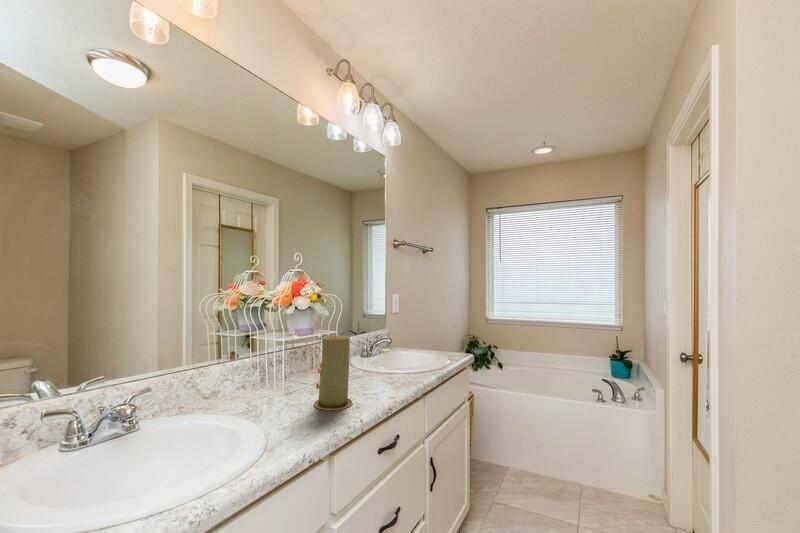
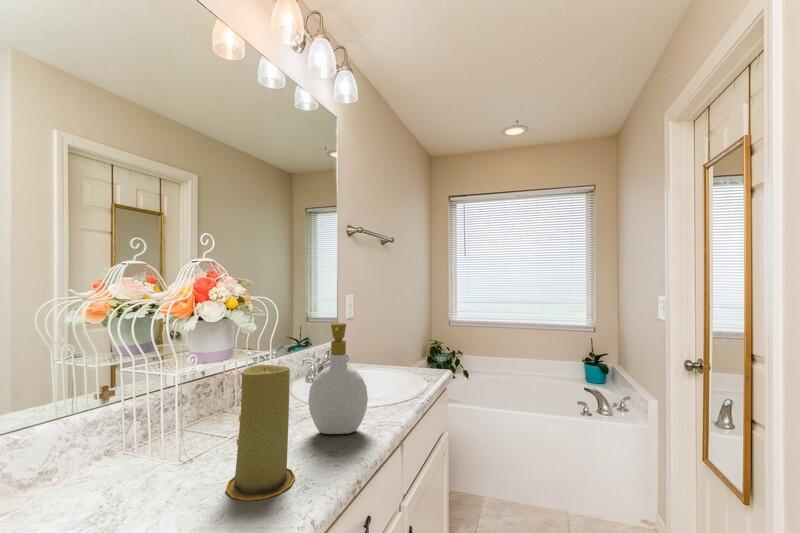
soap bottle: none [361,312,401,386] -> present [308,323,368,434]

